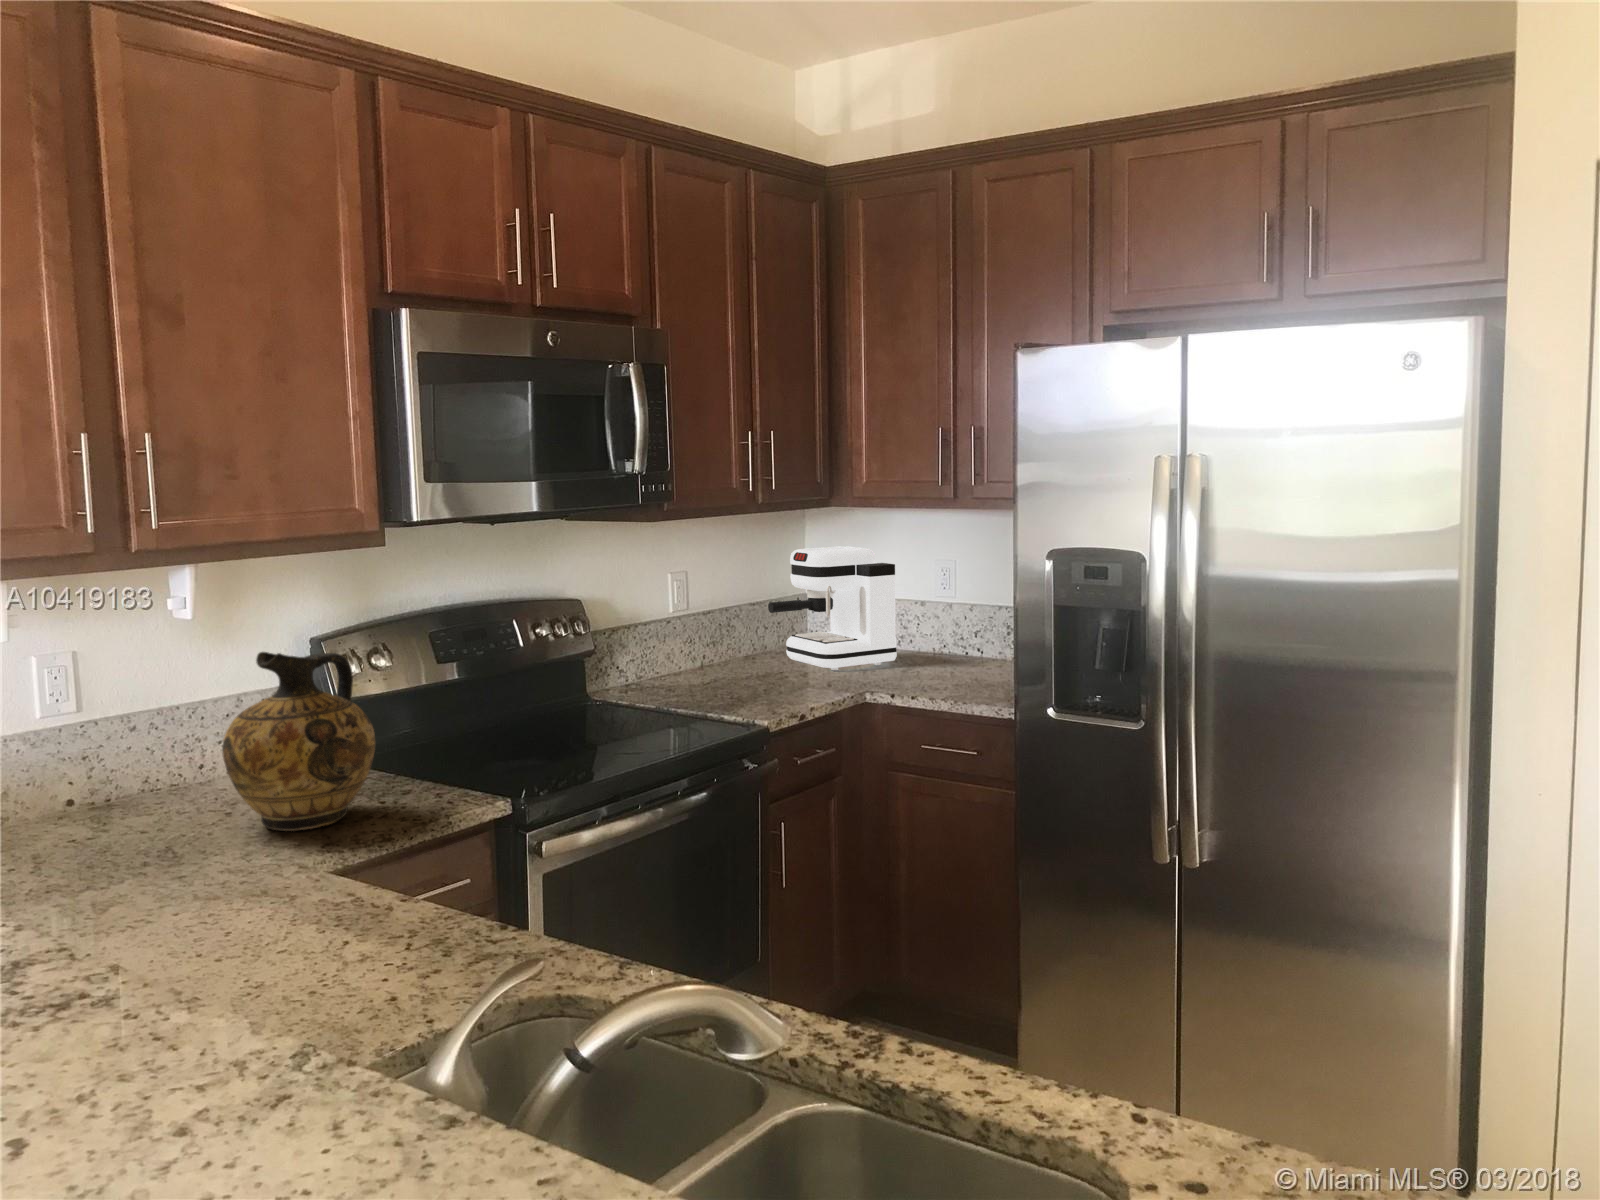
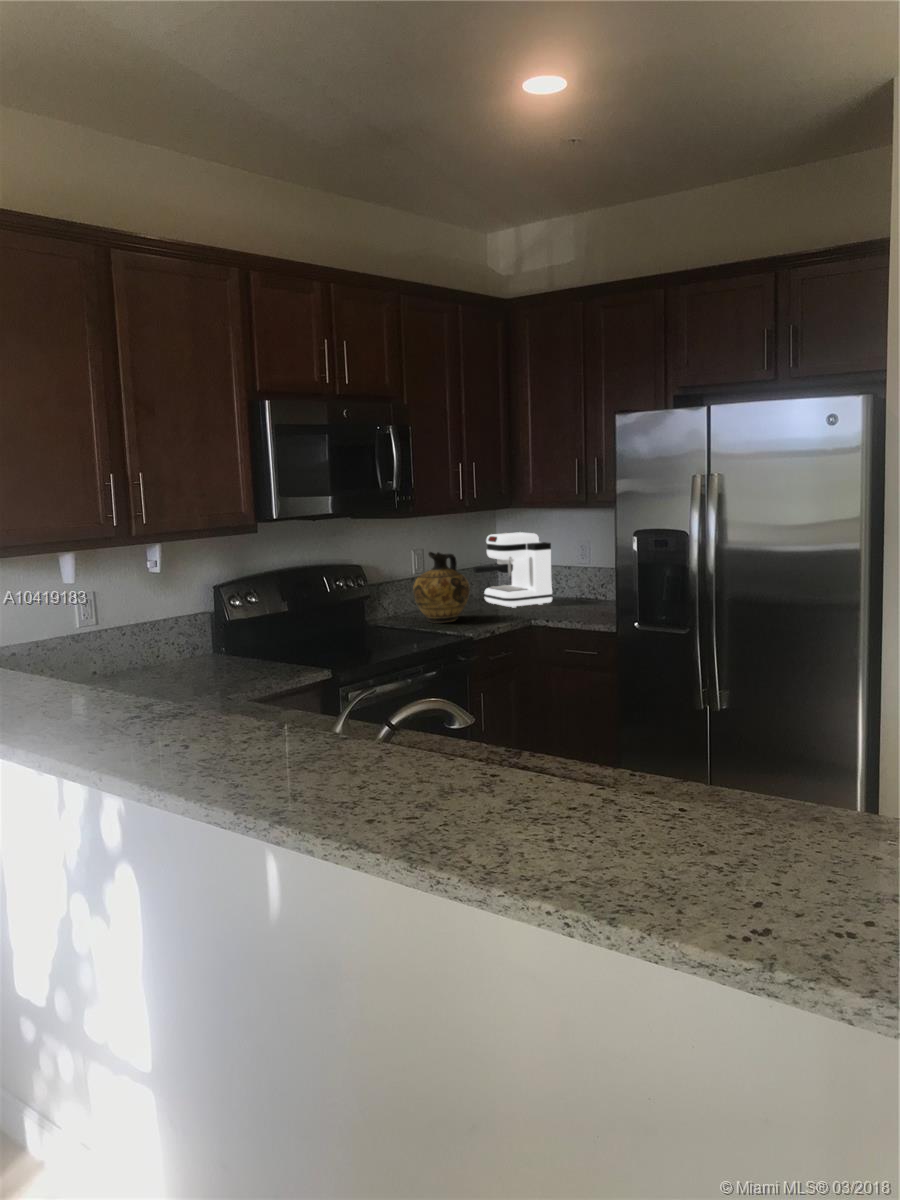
ceramic jug: present [222,652,375,831] -> present [413,552,470,623]

